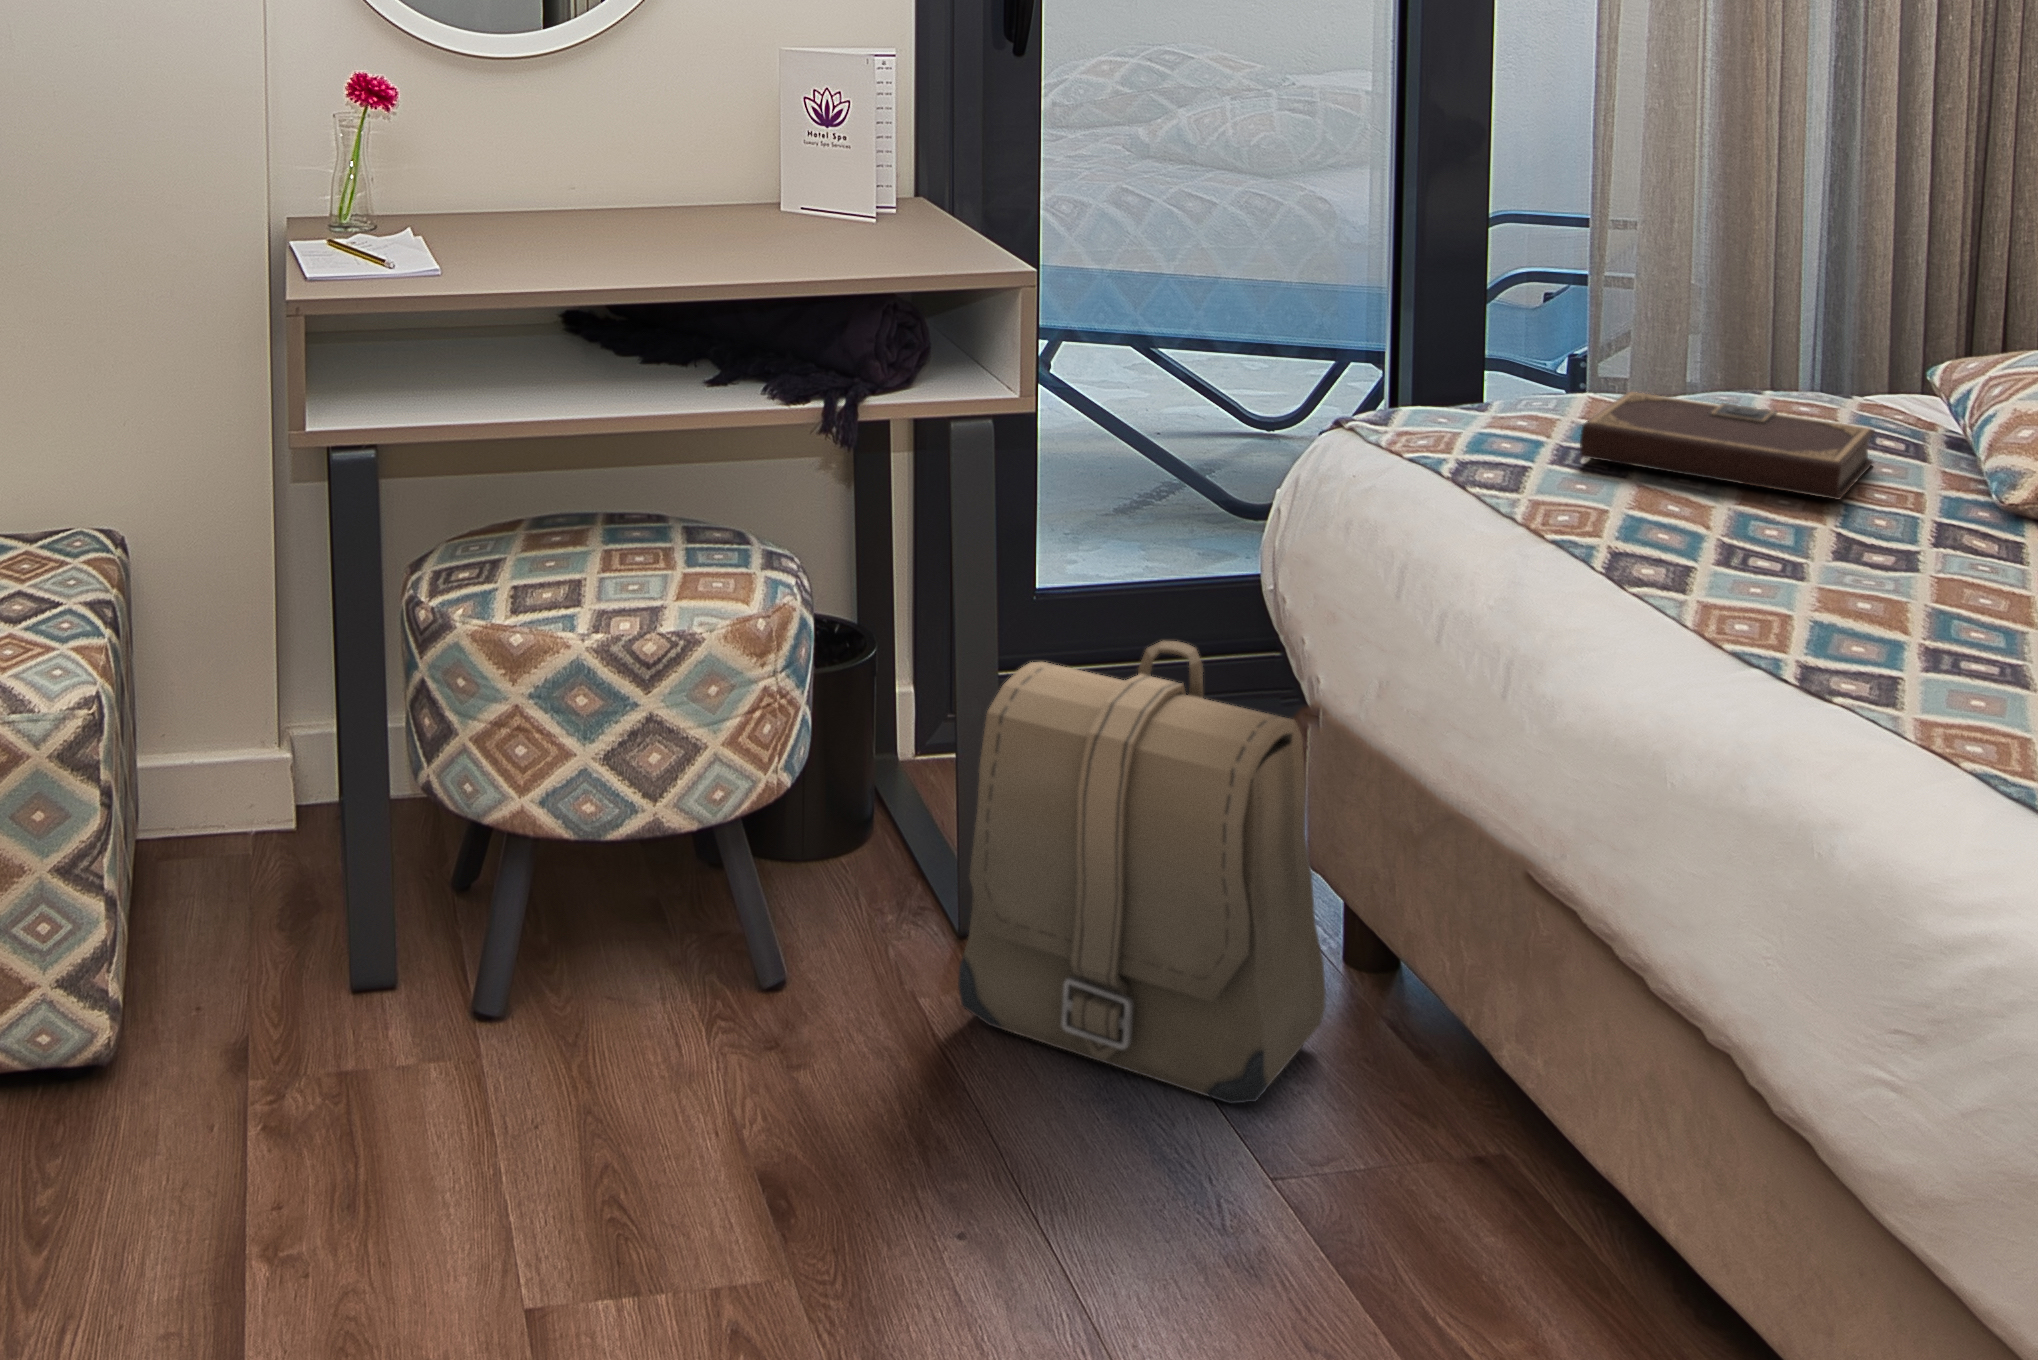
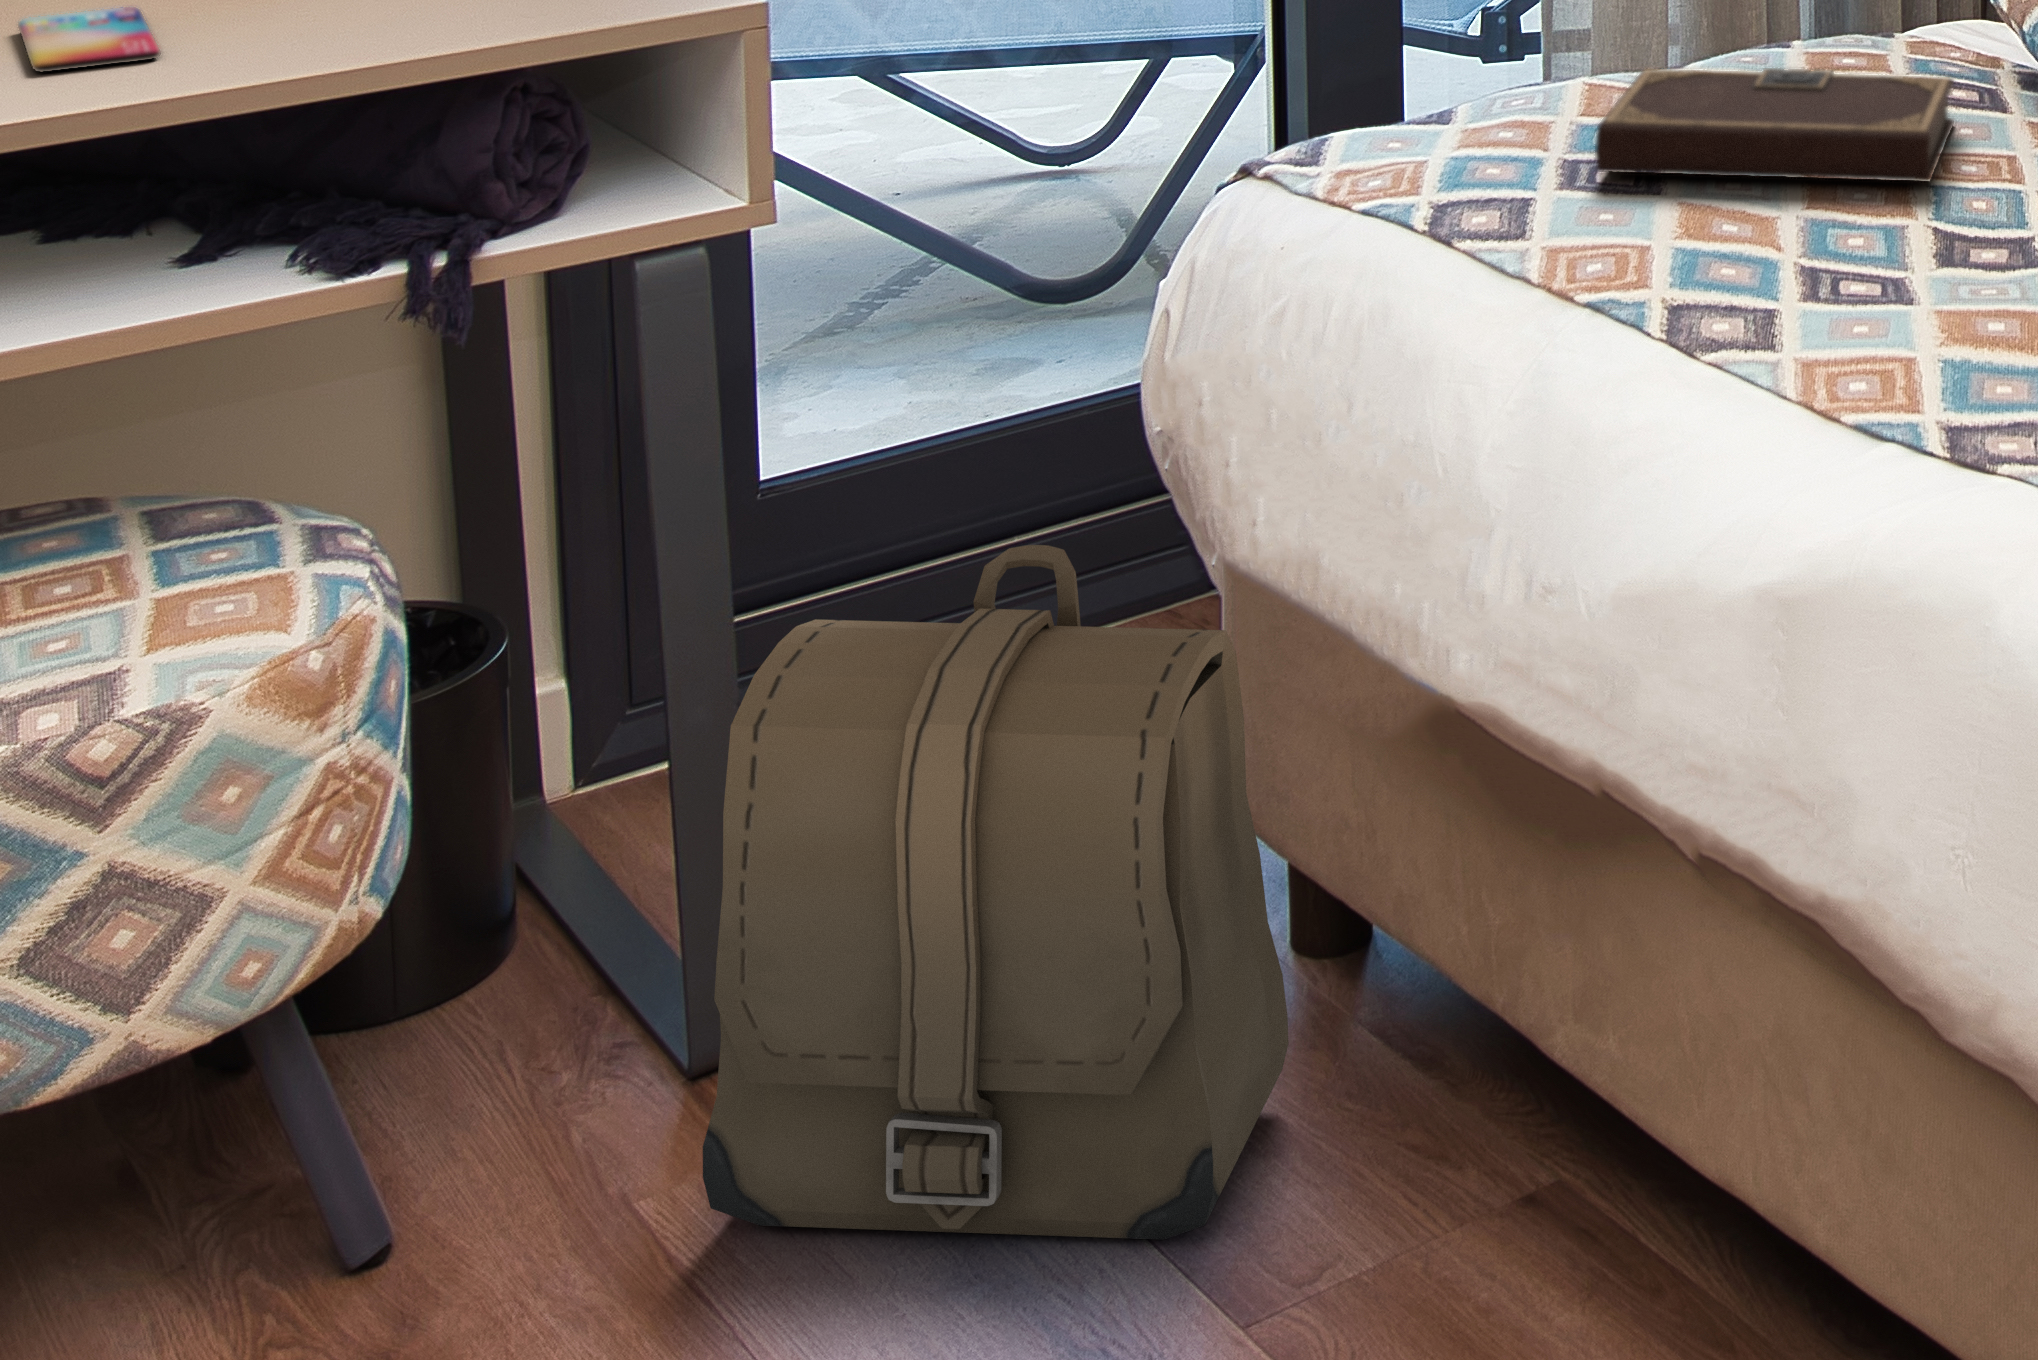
smartphone: none [638,234,706,264] -> present [19,7,160,72]

